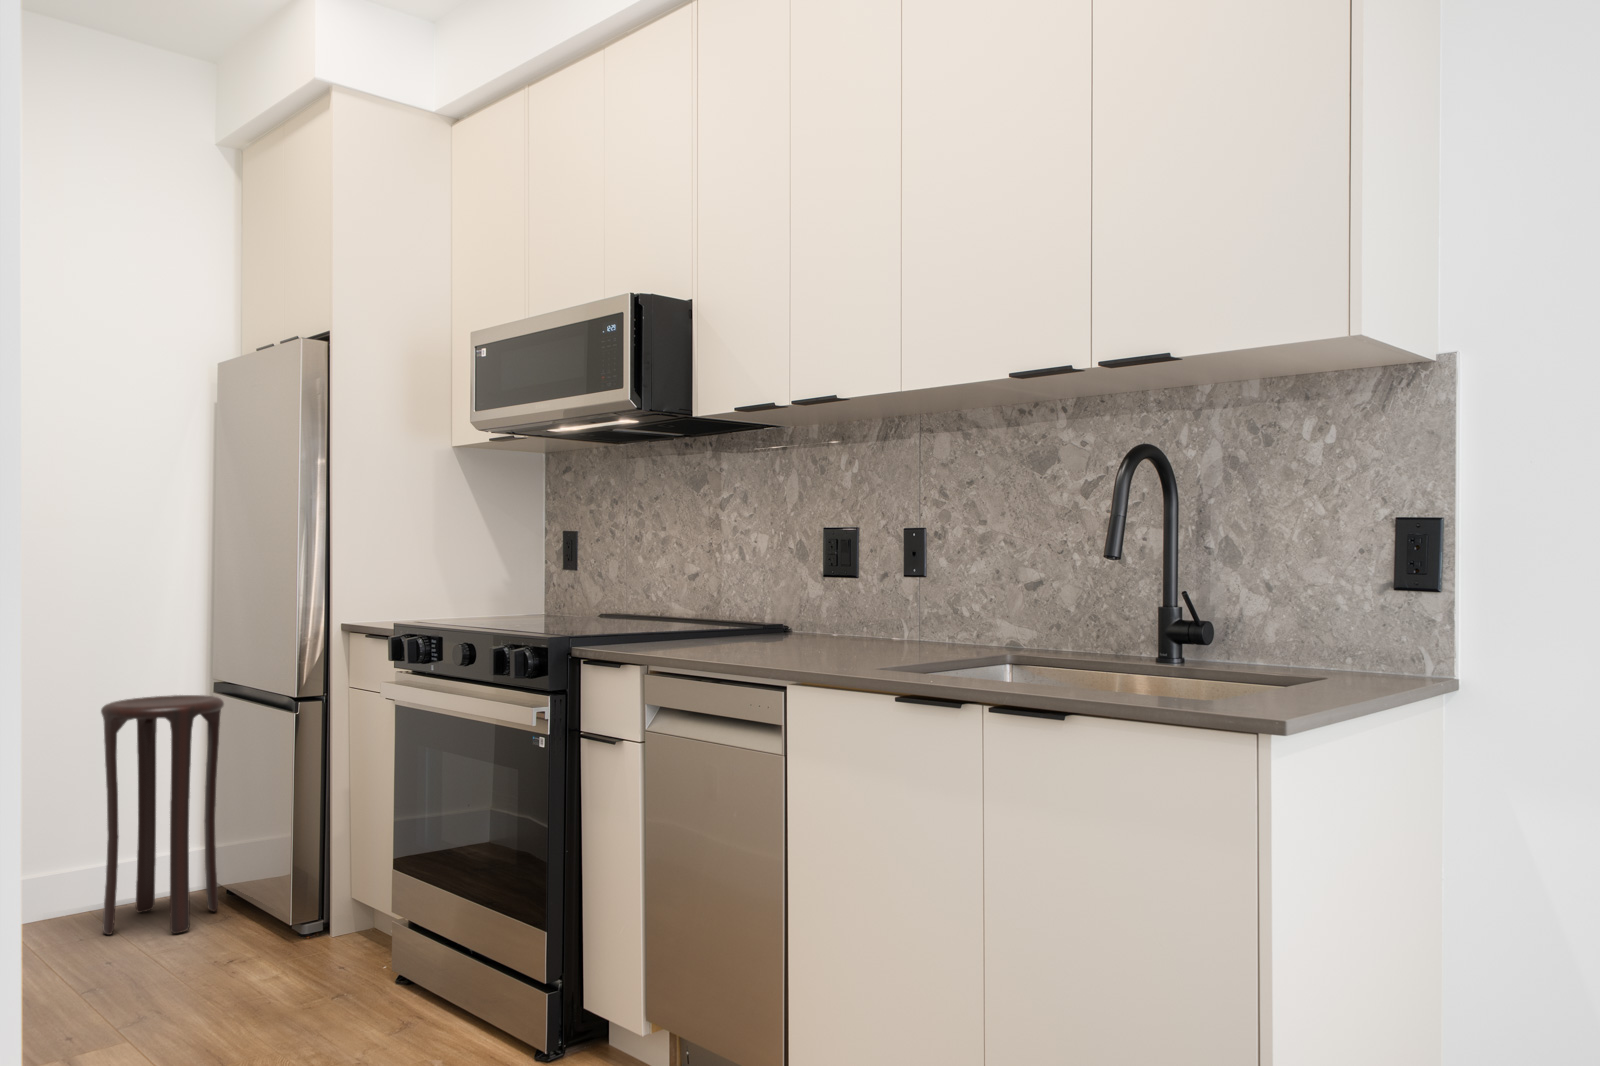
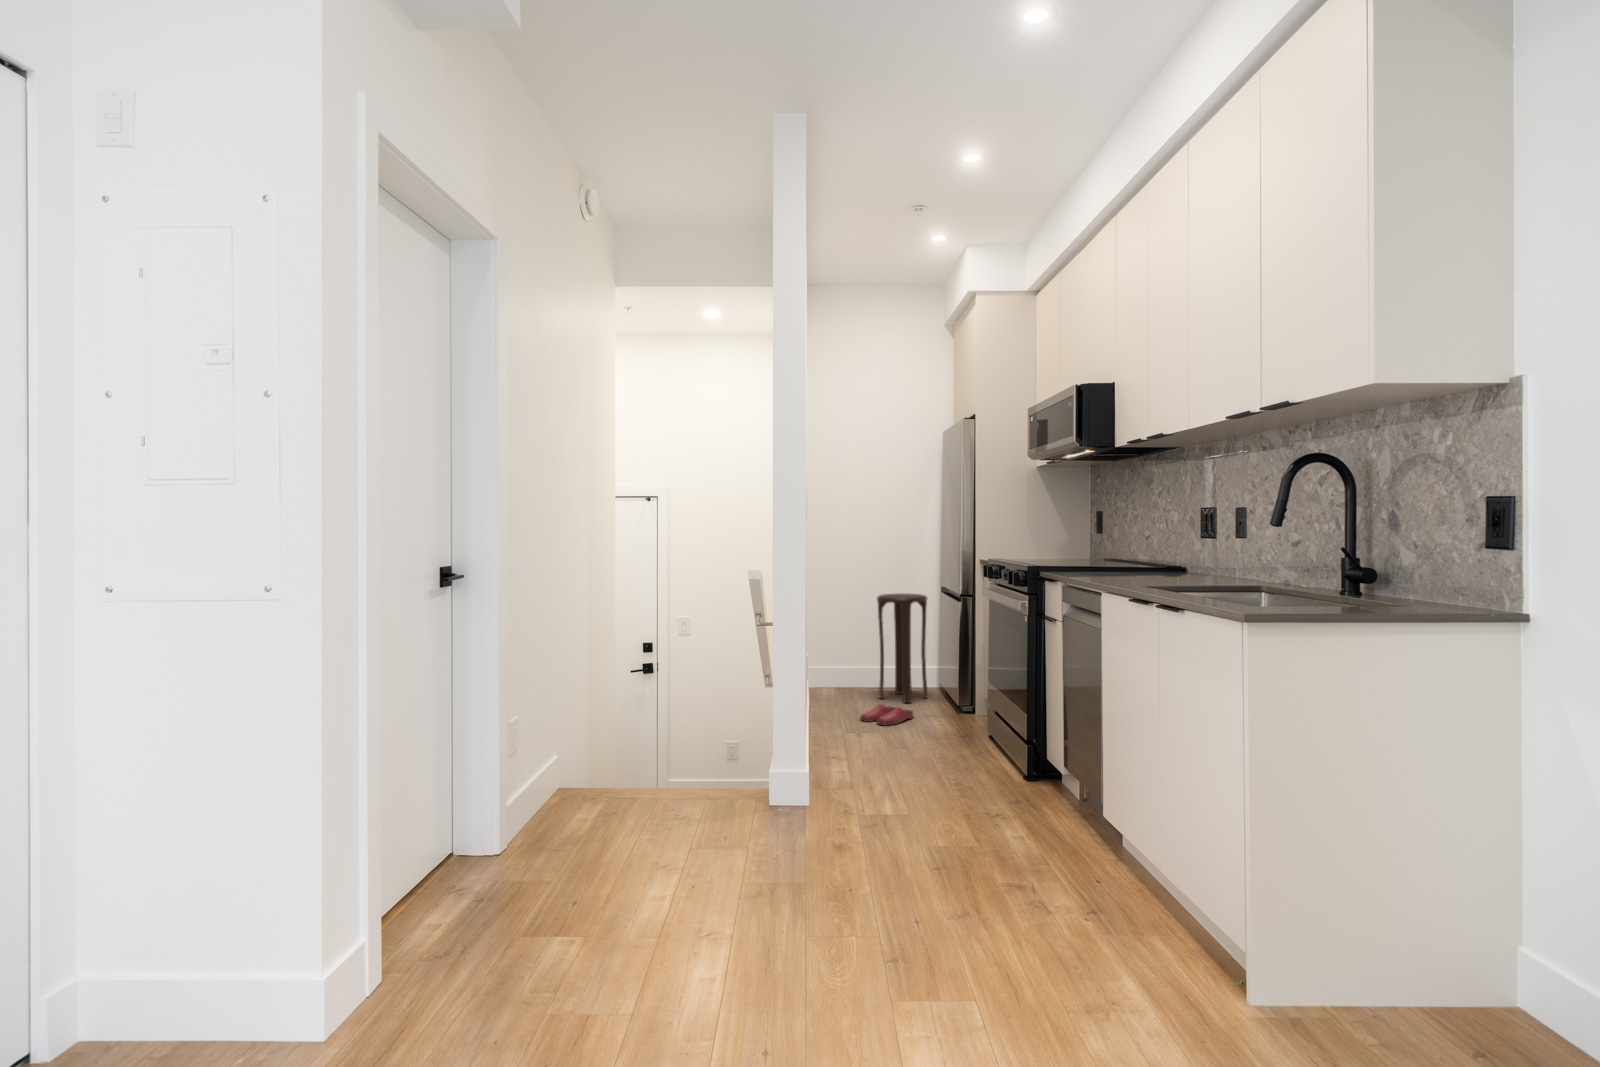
slippers: none [87,952,216,1007] -> present [860,704,913,725]

